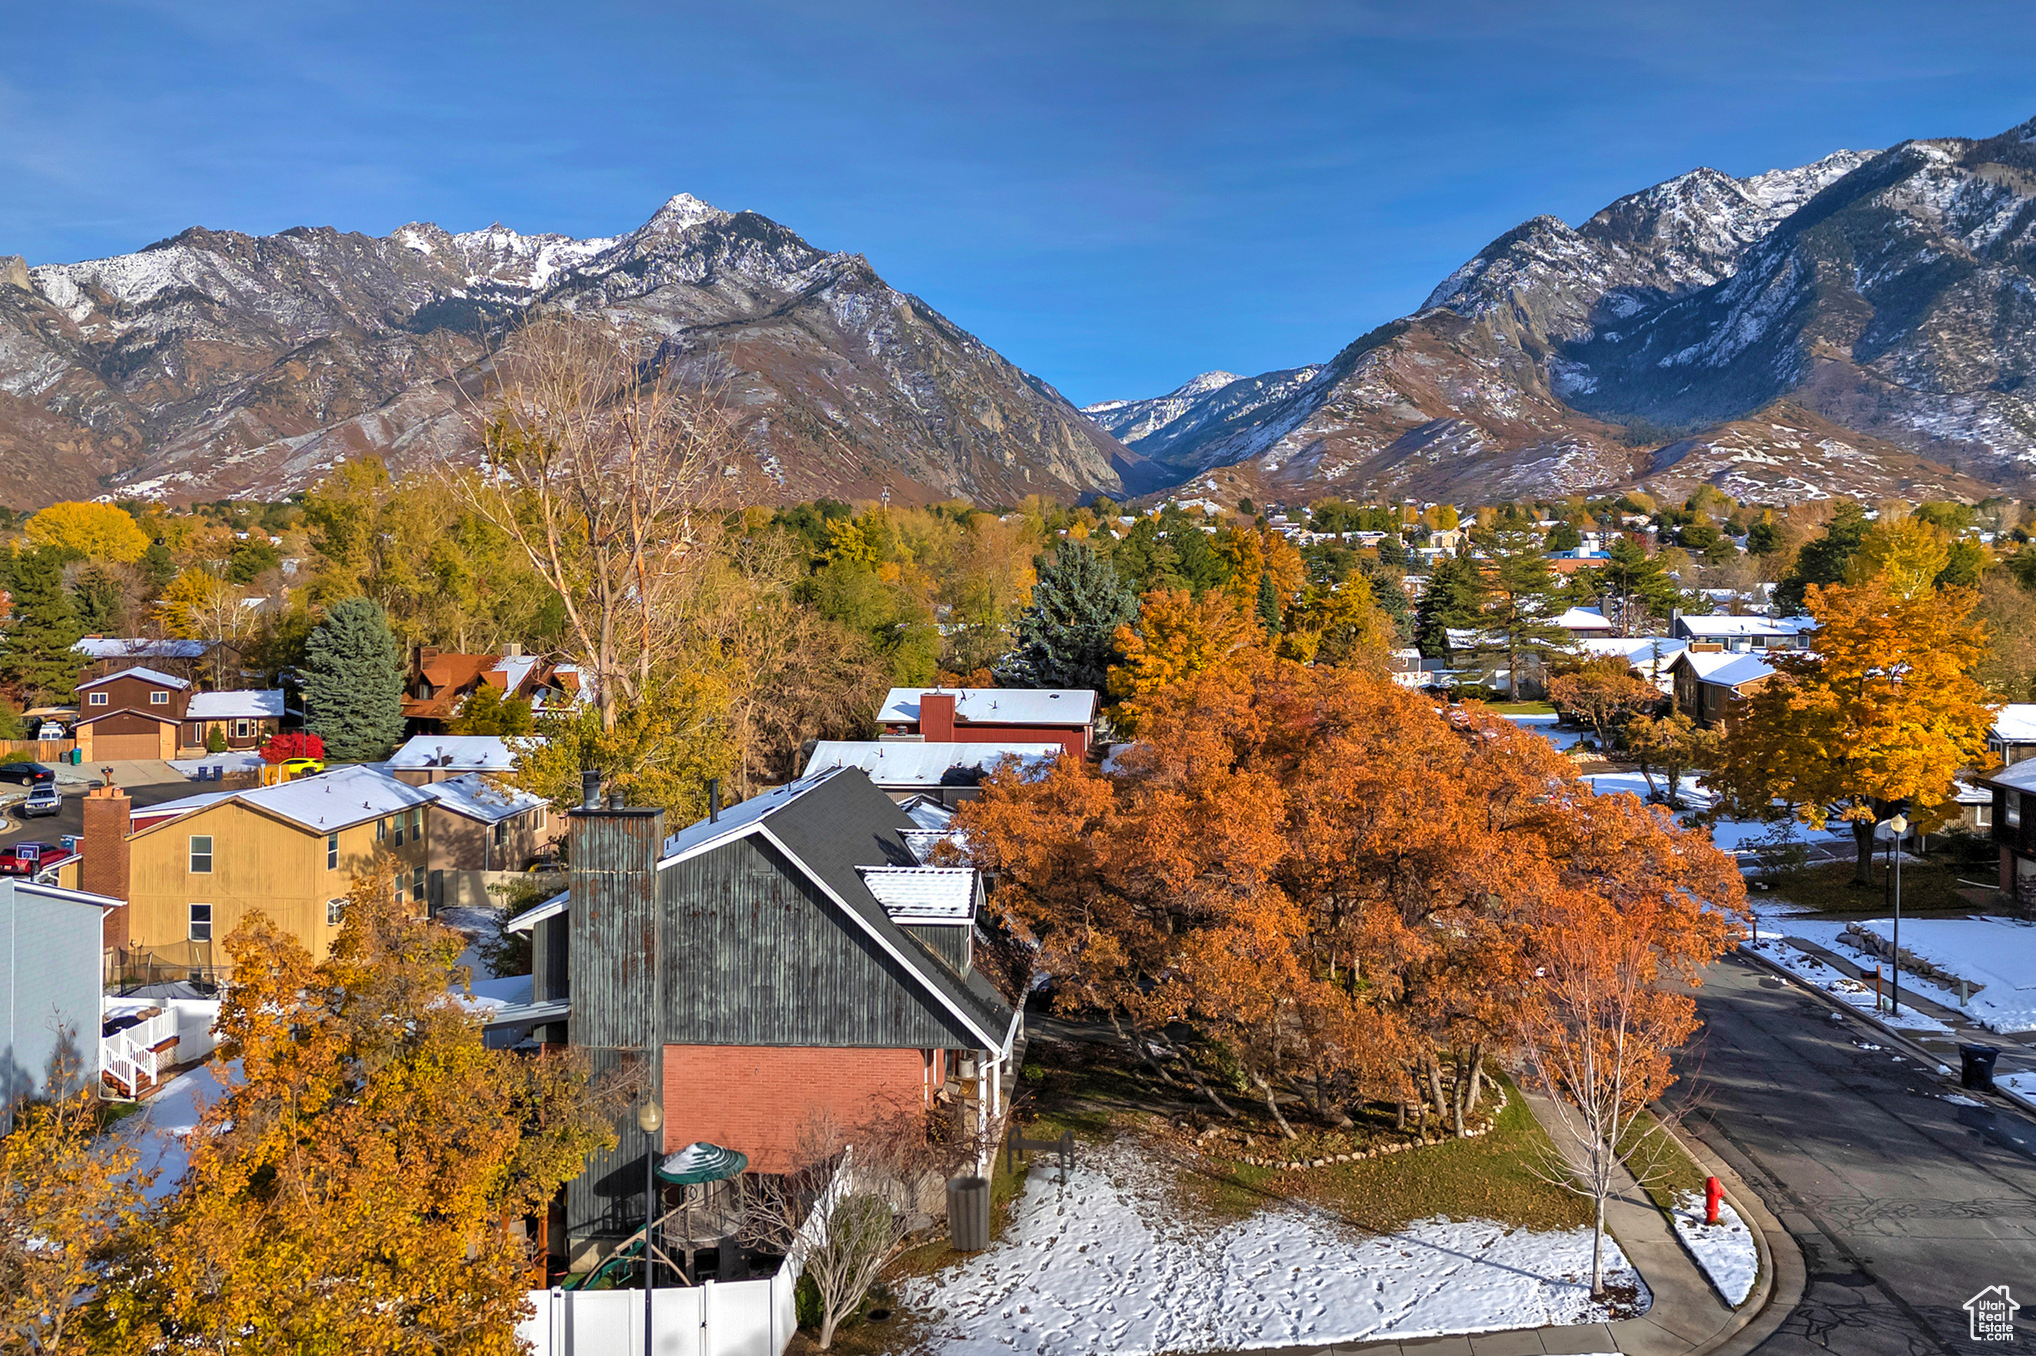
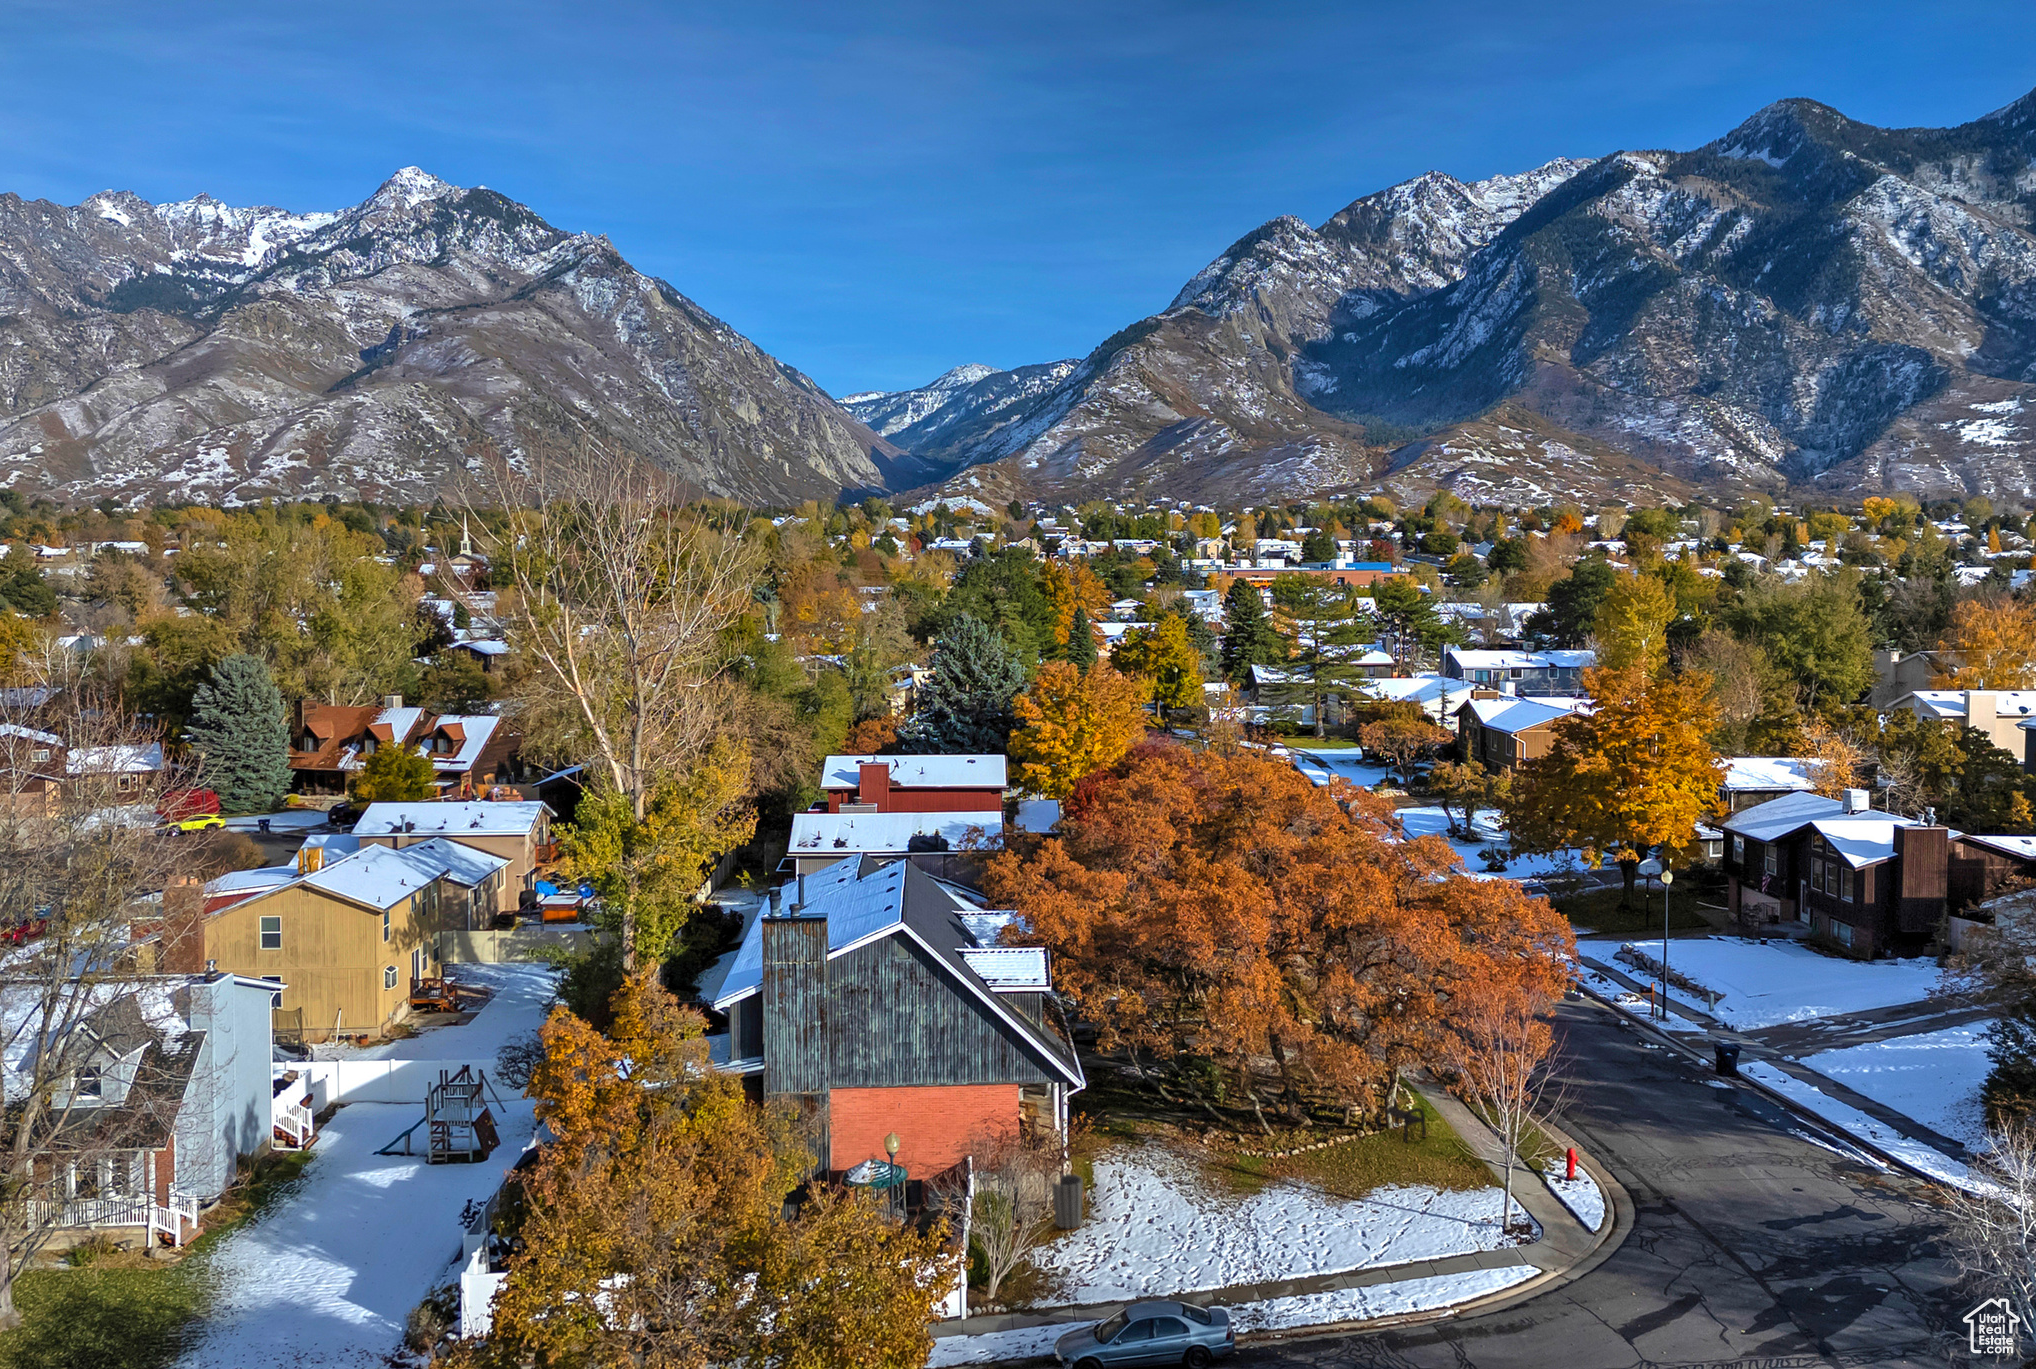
bench: present [1007,1125,1075,1182] -> present [1377,1098,1426,1142]
potted tree: present [865,1271,894,1323] -> none [1016,1243,1040,1282]

